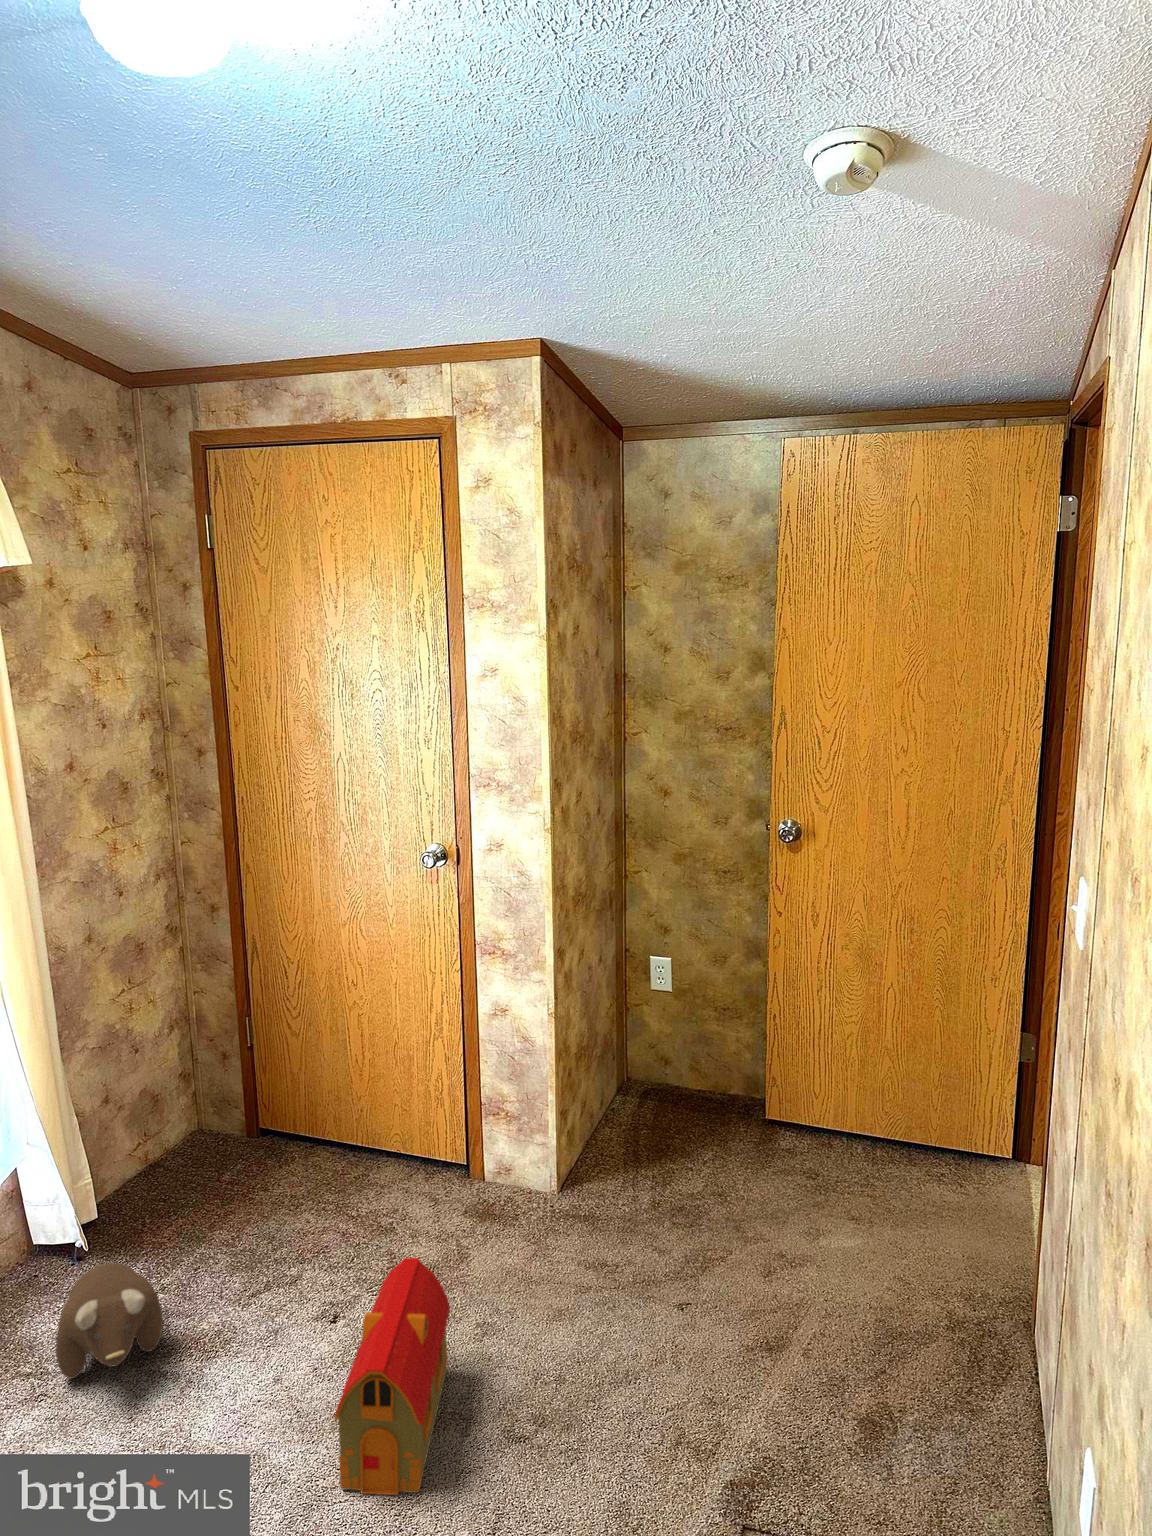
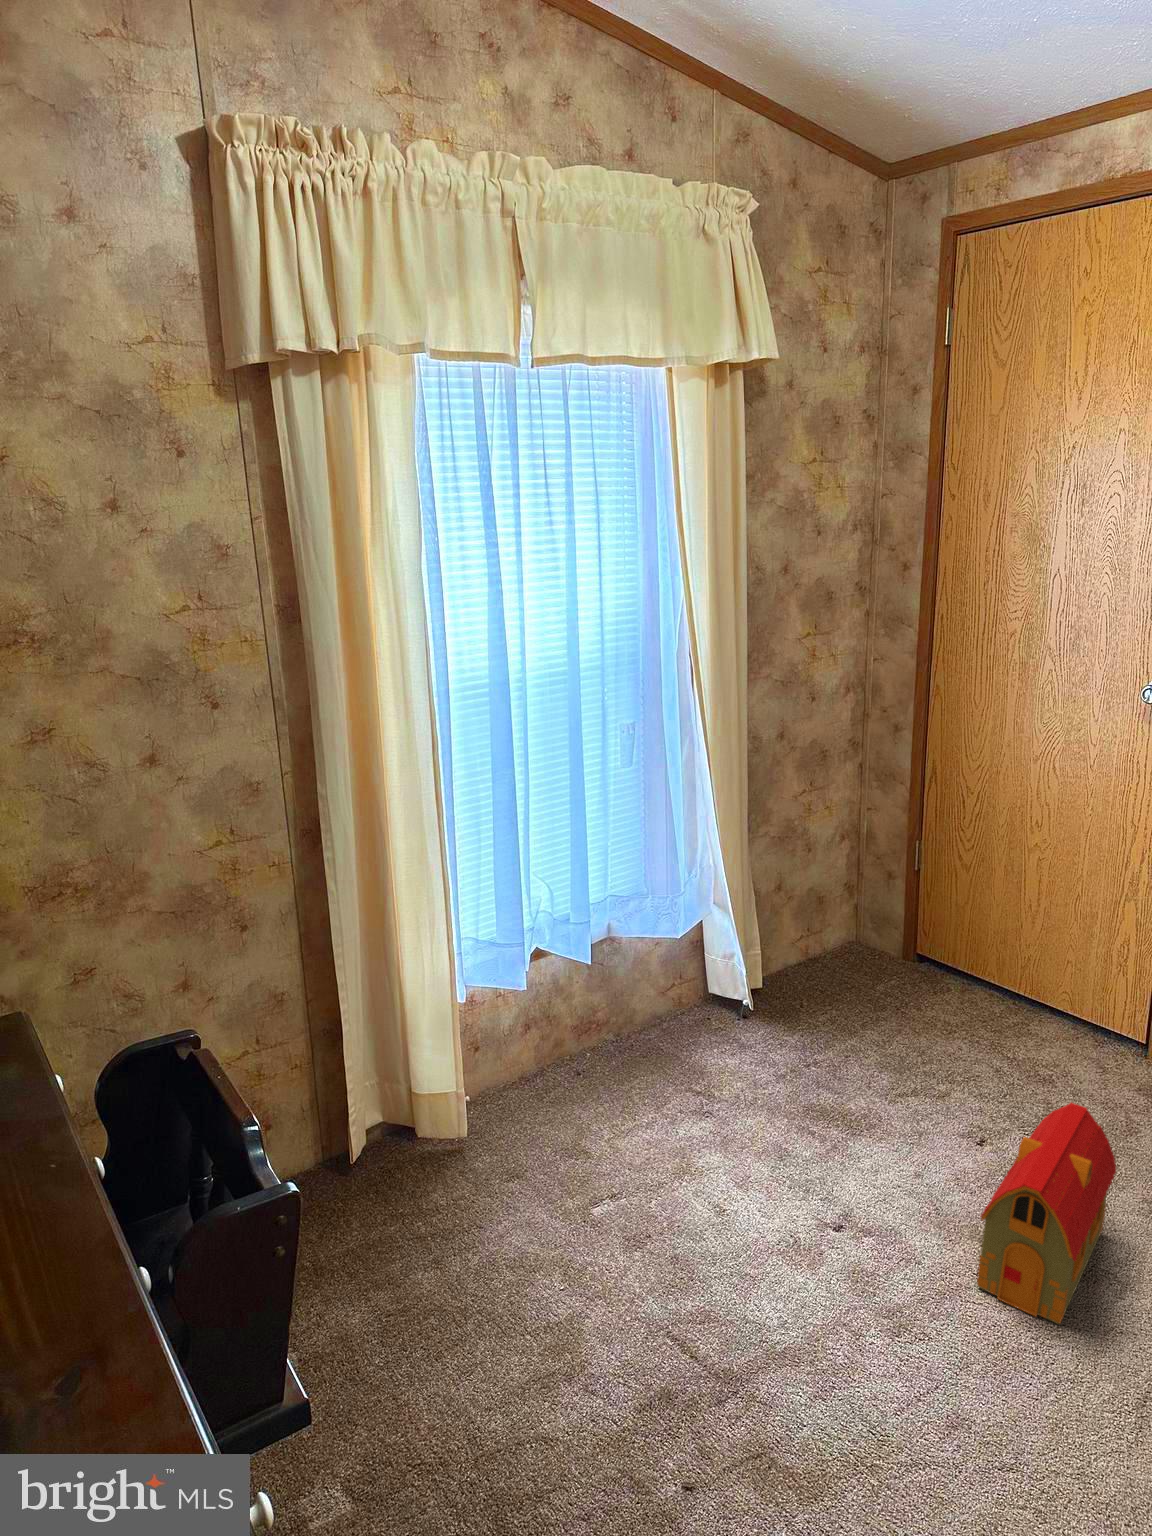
plush toy: present [56,1263,163,1379] -> none [730,1019,819,1107]

